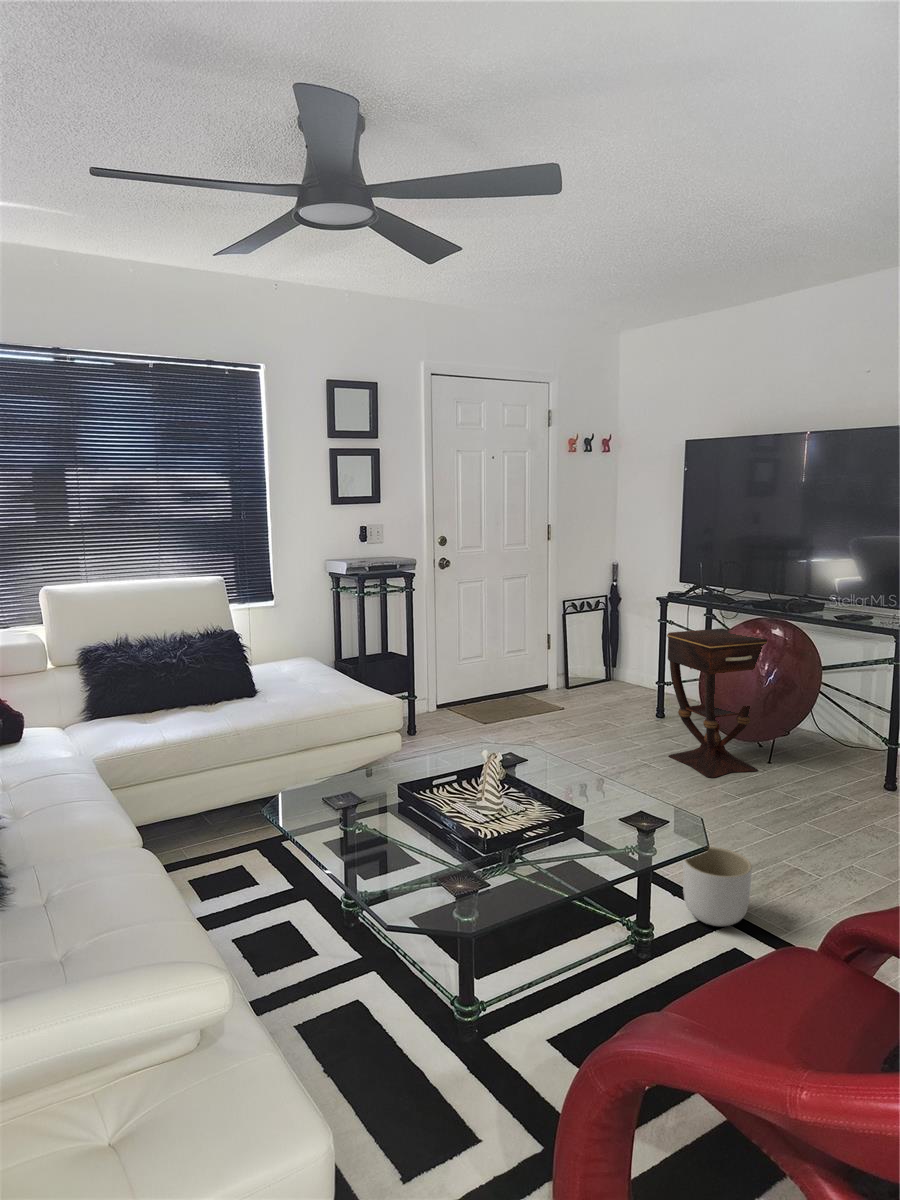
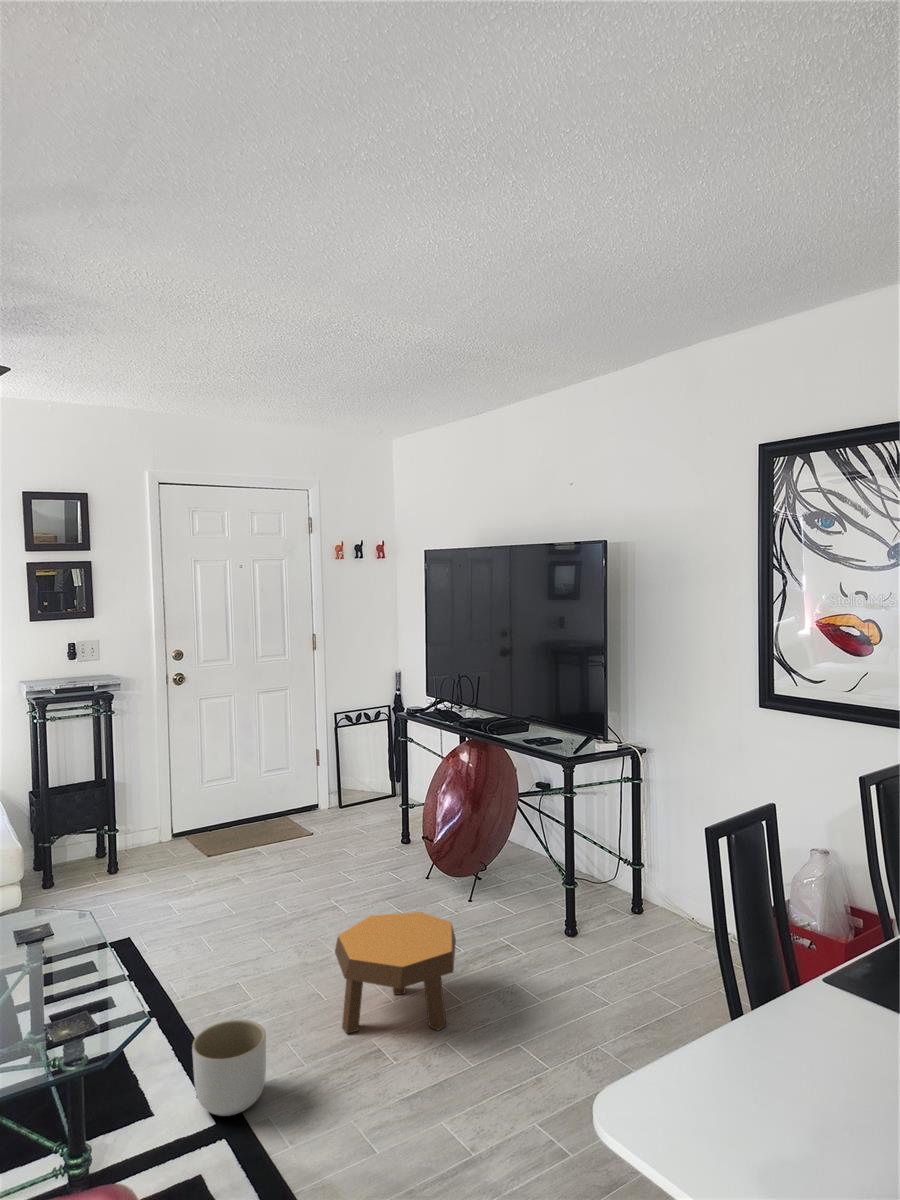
side table: present [667,628,769,777] -> none [362,752,453,920]
footstool: none [736,764,868,866] -> present [335,912,456,1034]

